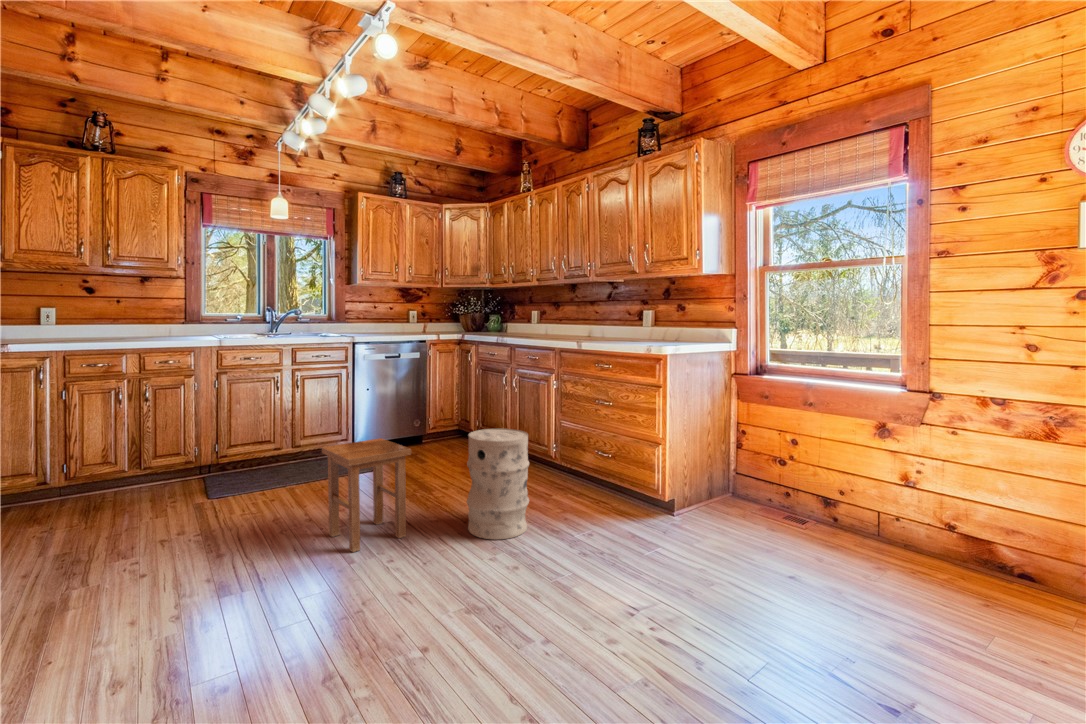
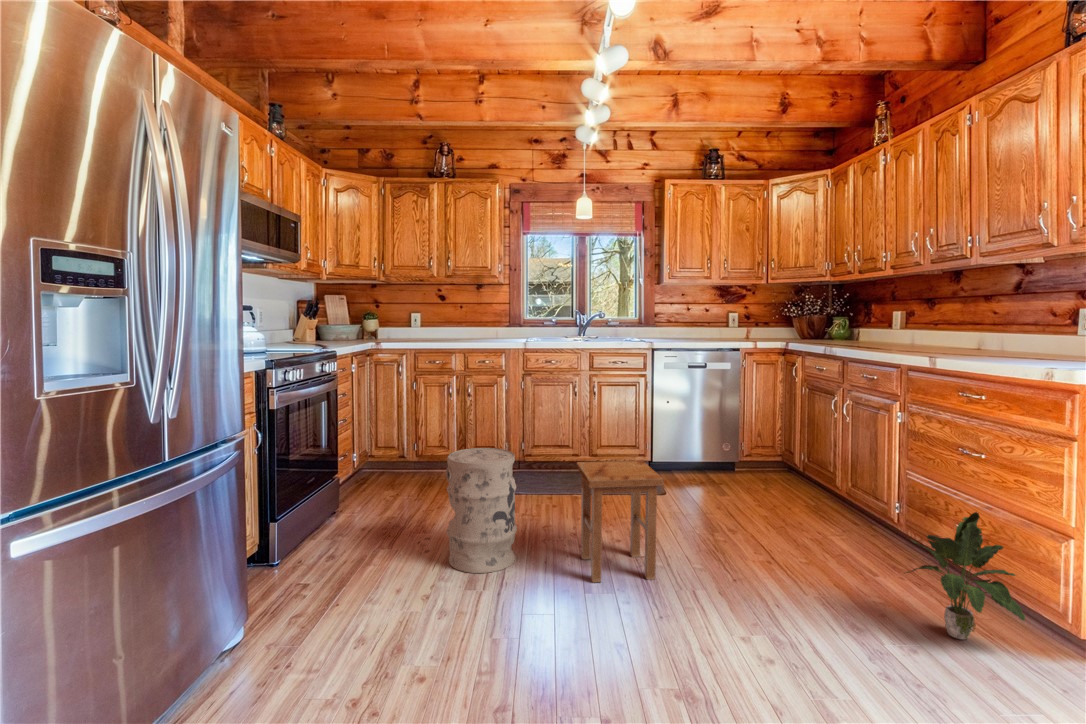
trash can: present [467,429,529,540] -> present [446,448,517,573]
potted plant: none [581,439,646,522] -> present [906,512,1025,639]

